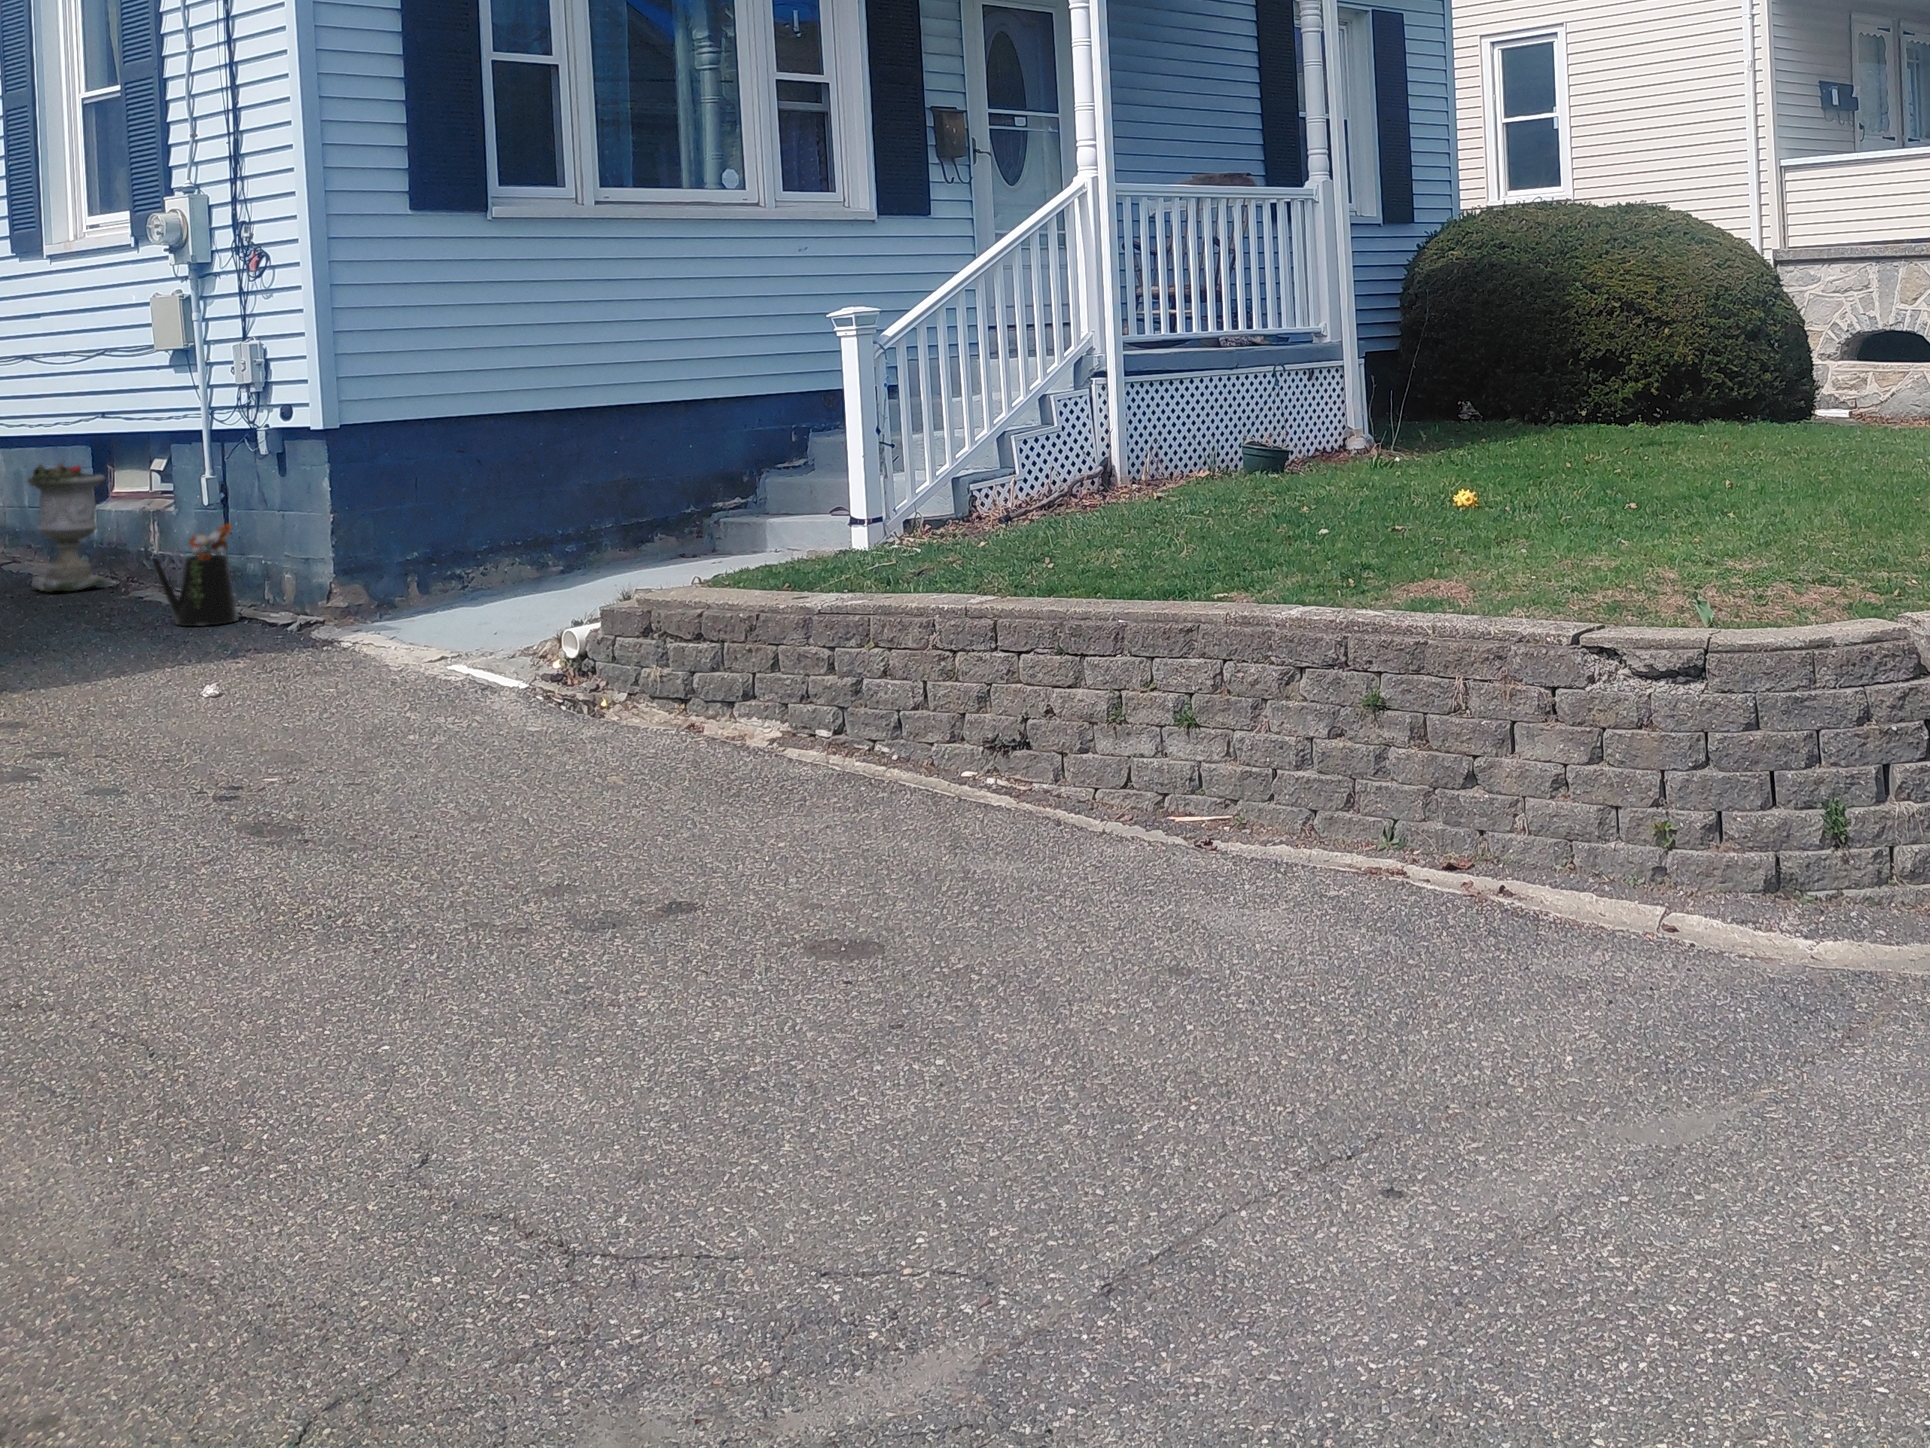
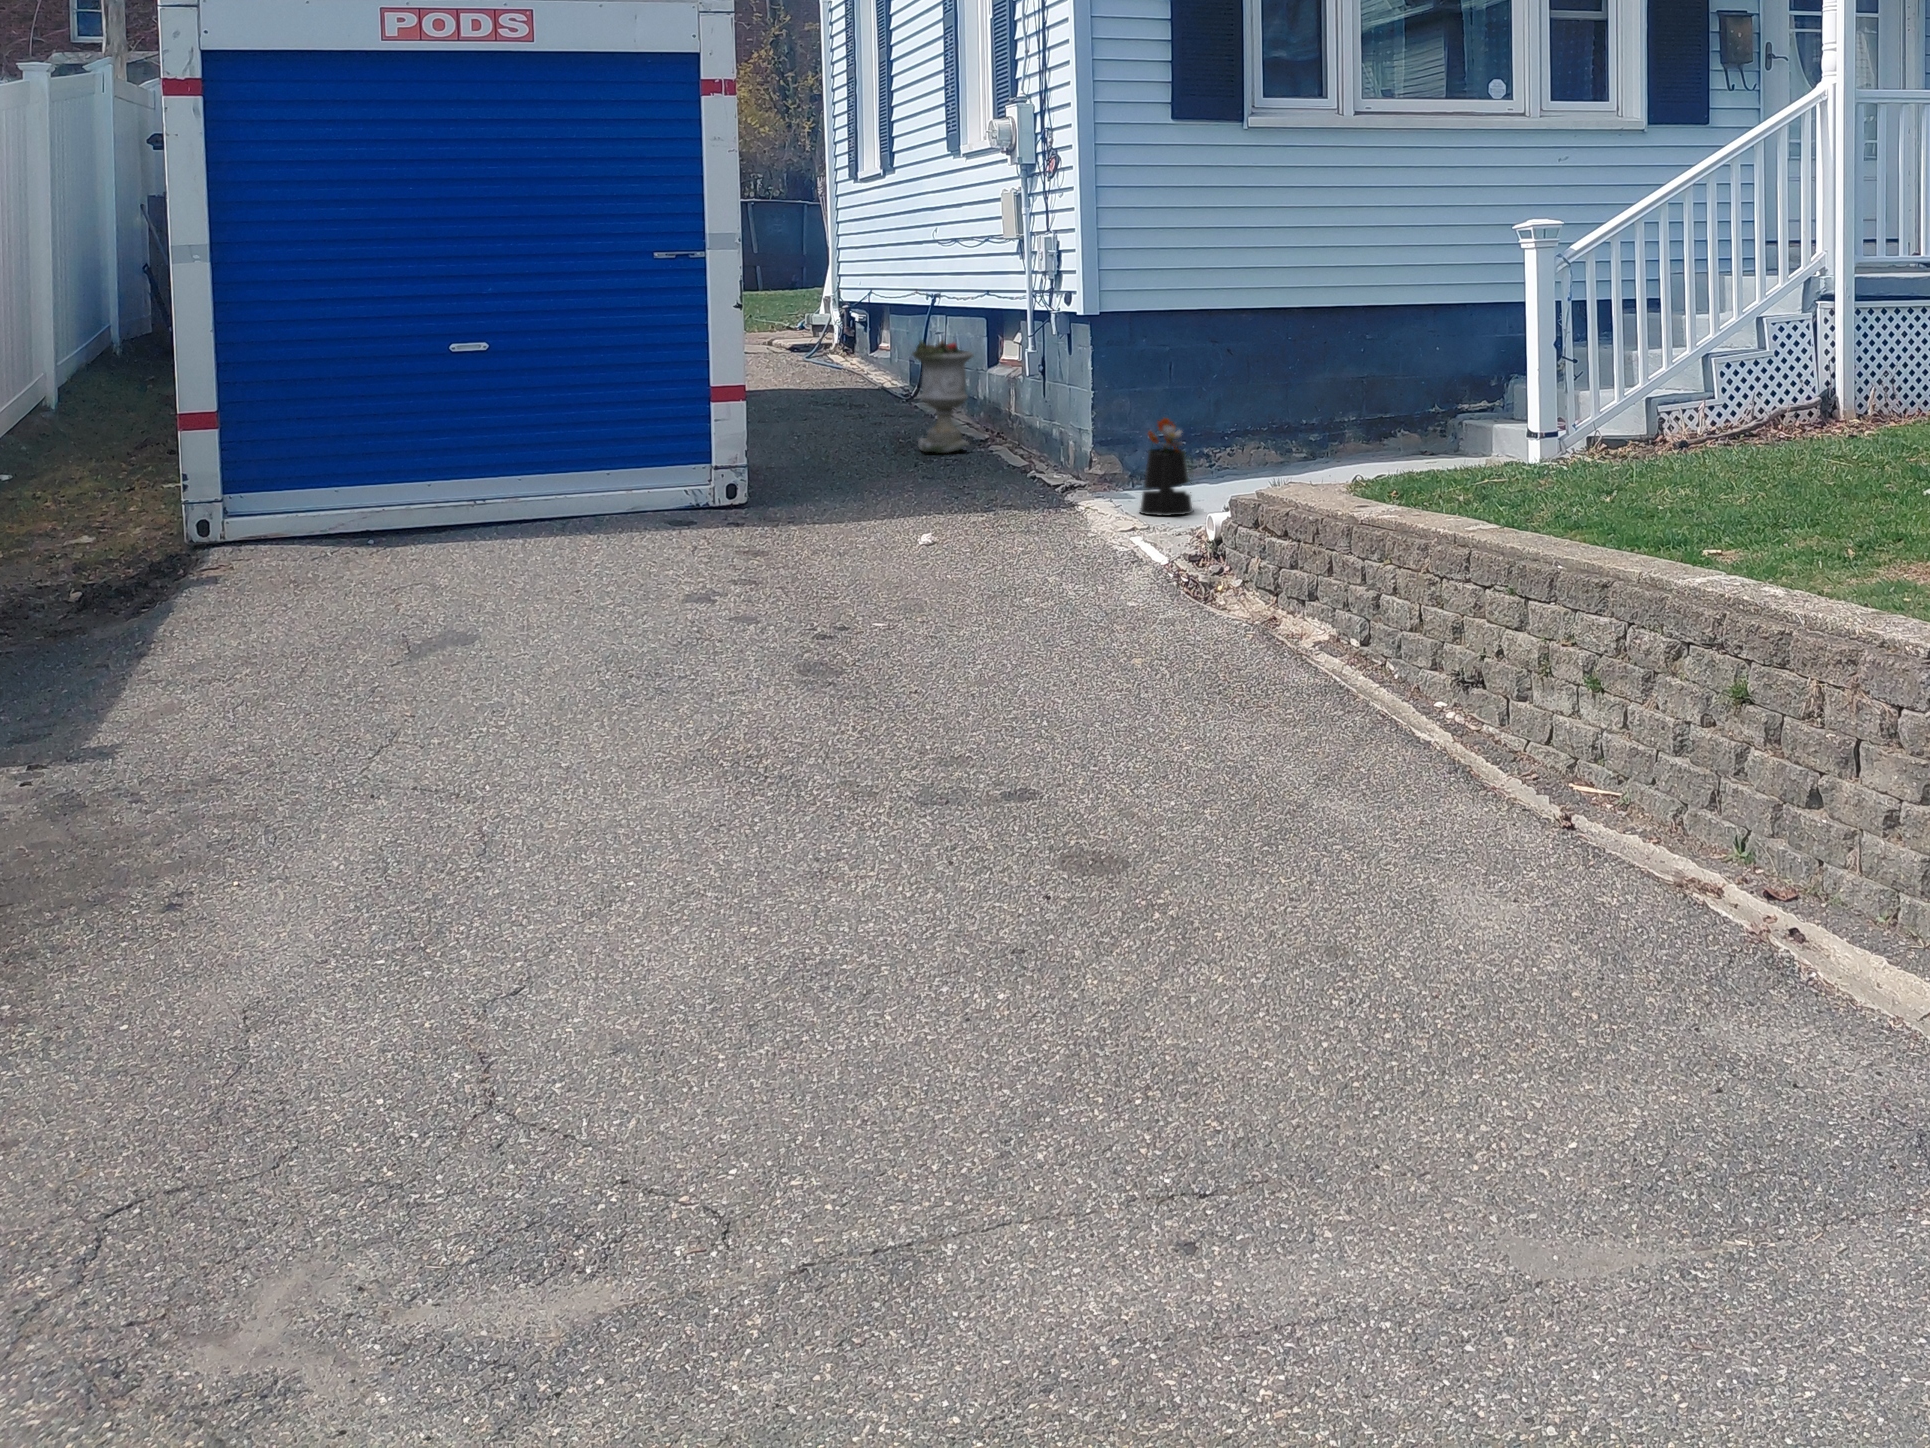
watering can: present [153,524,251,626] -> present [1140,418,1193,516]

